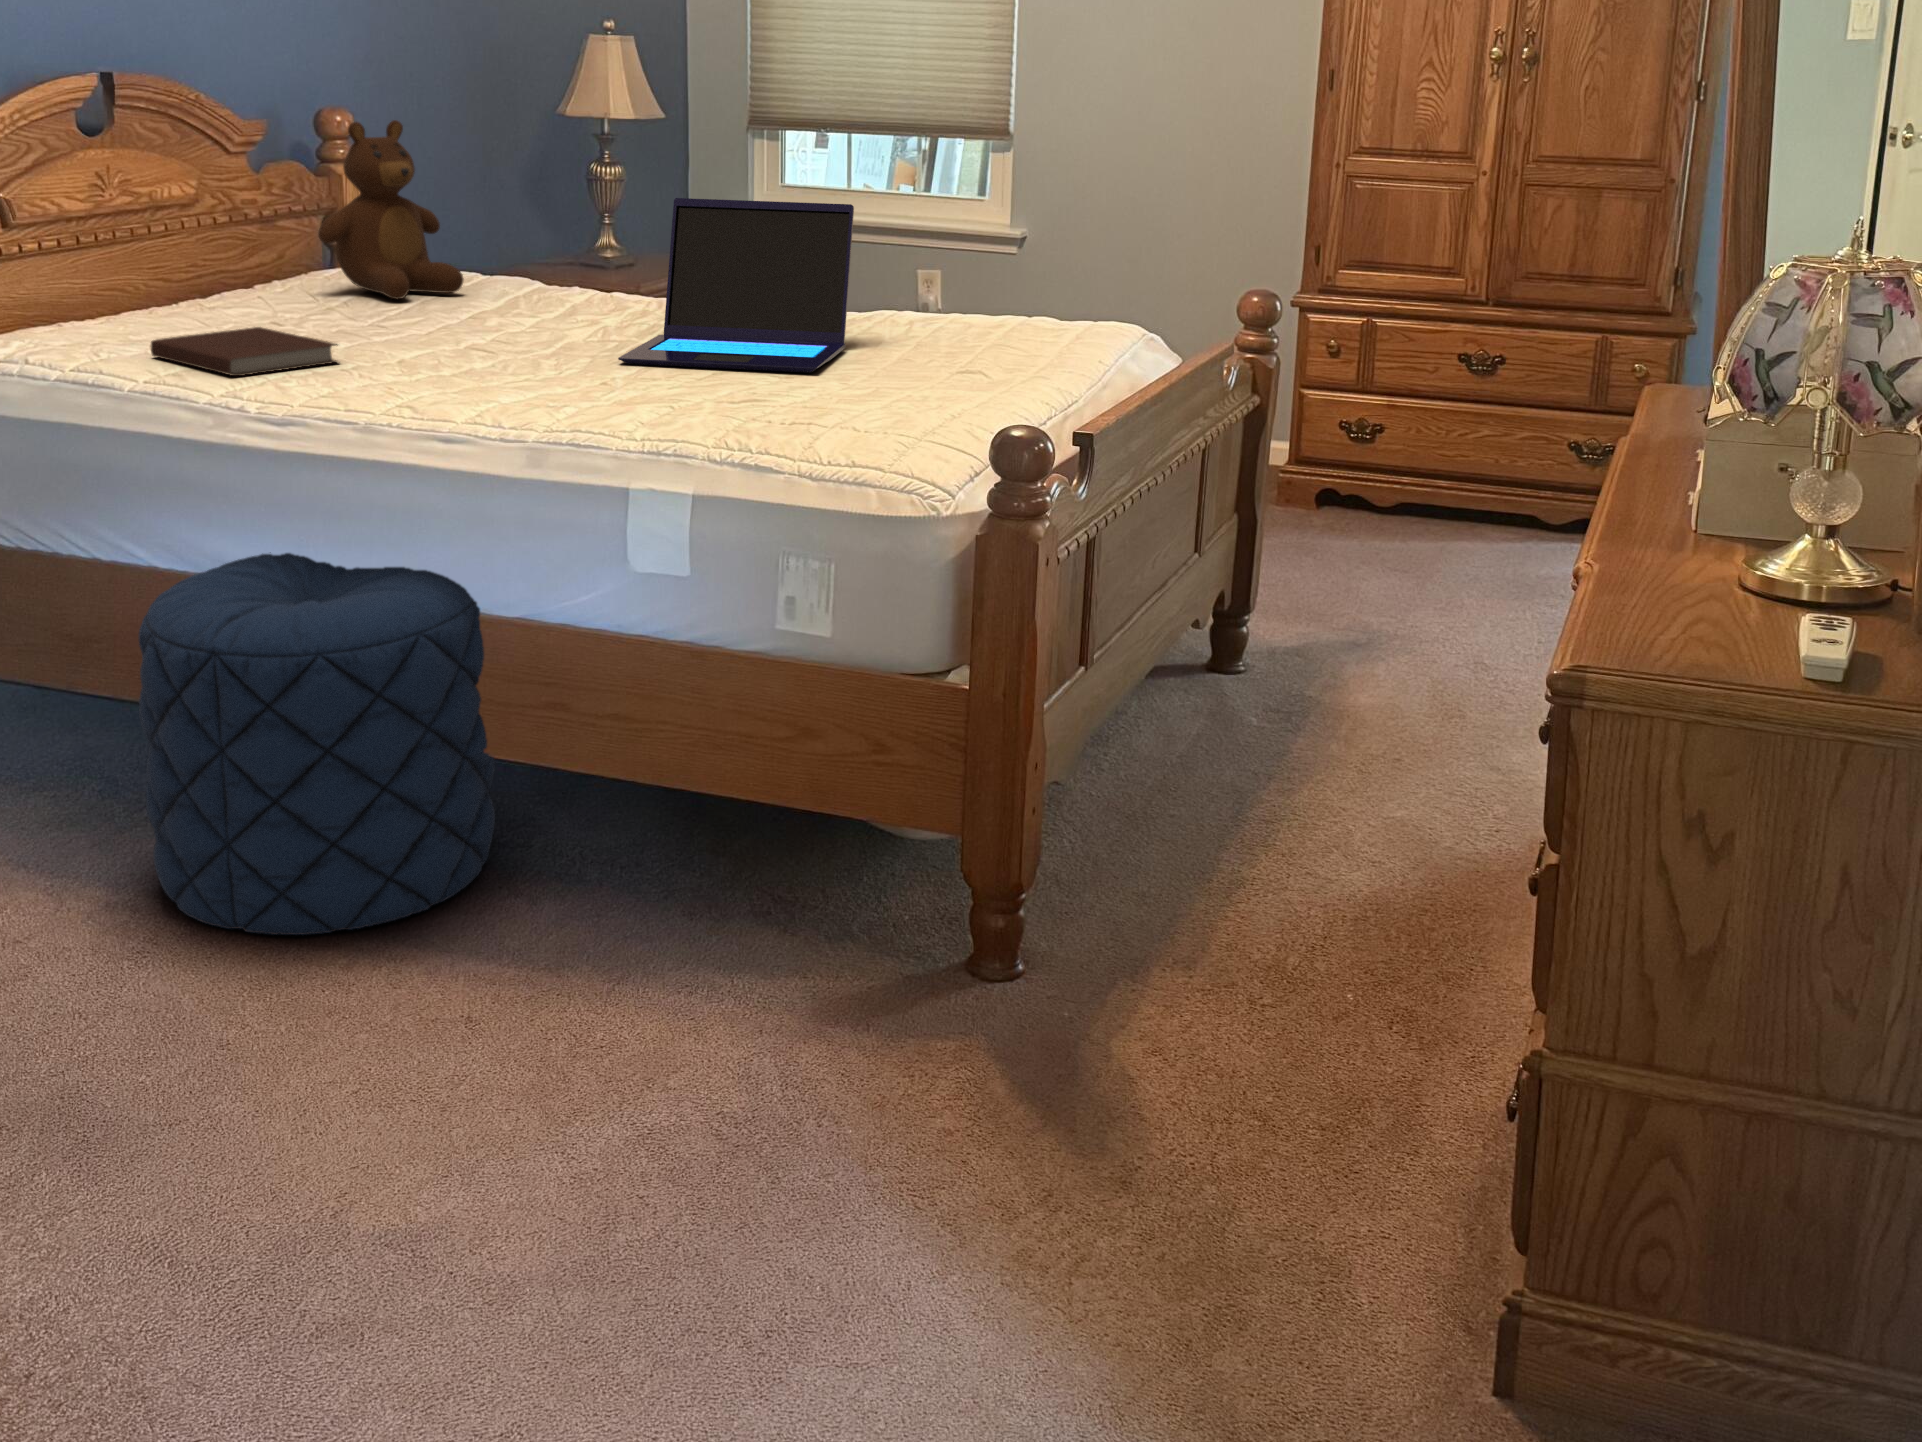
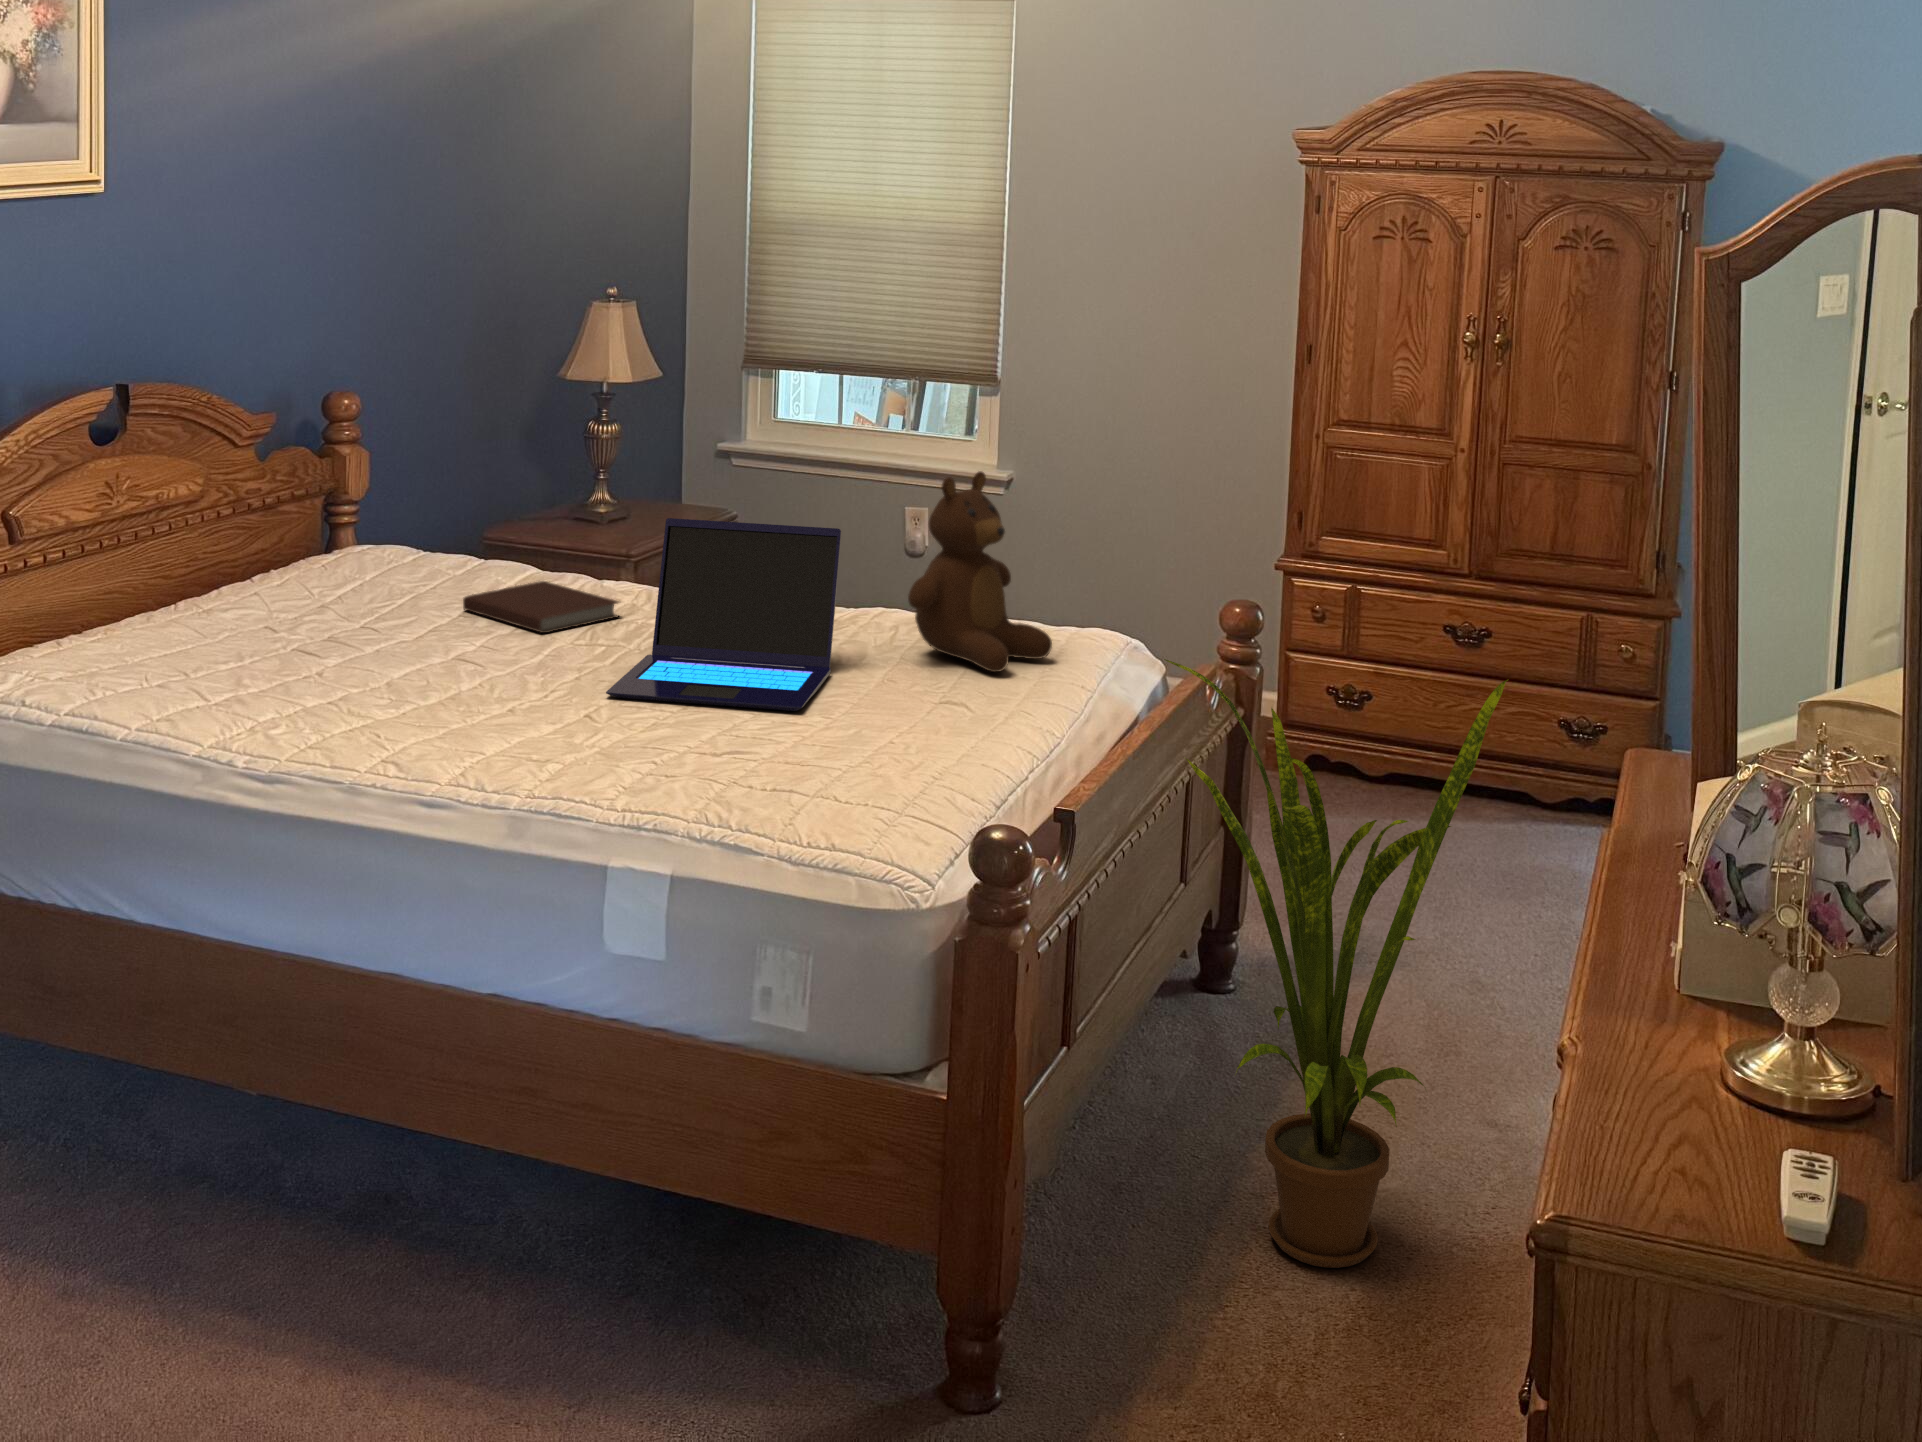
teddy bear: present [318,120,464,299] -> present [908,471,1052,672]
house plant: none [1180,288,1535,874] -> present [1164,659,1508,1268]
notebook: present [151,327,338,376] -> present [463,581,620,633]
pouf: present [139,553,495,935] -> none [114,907,468,1344]

